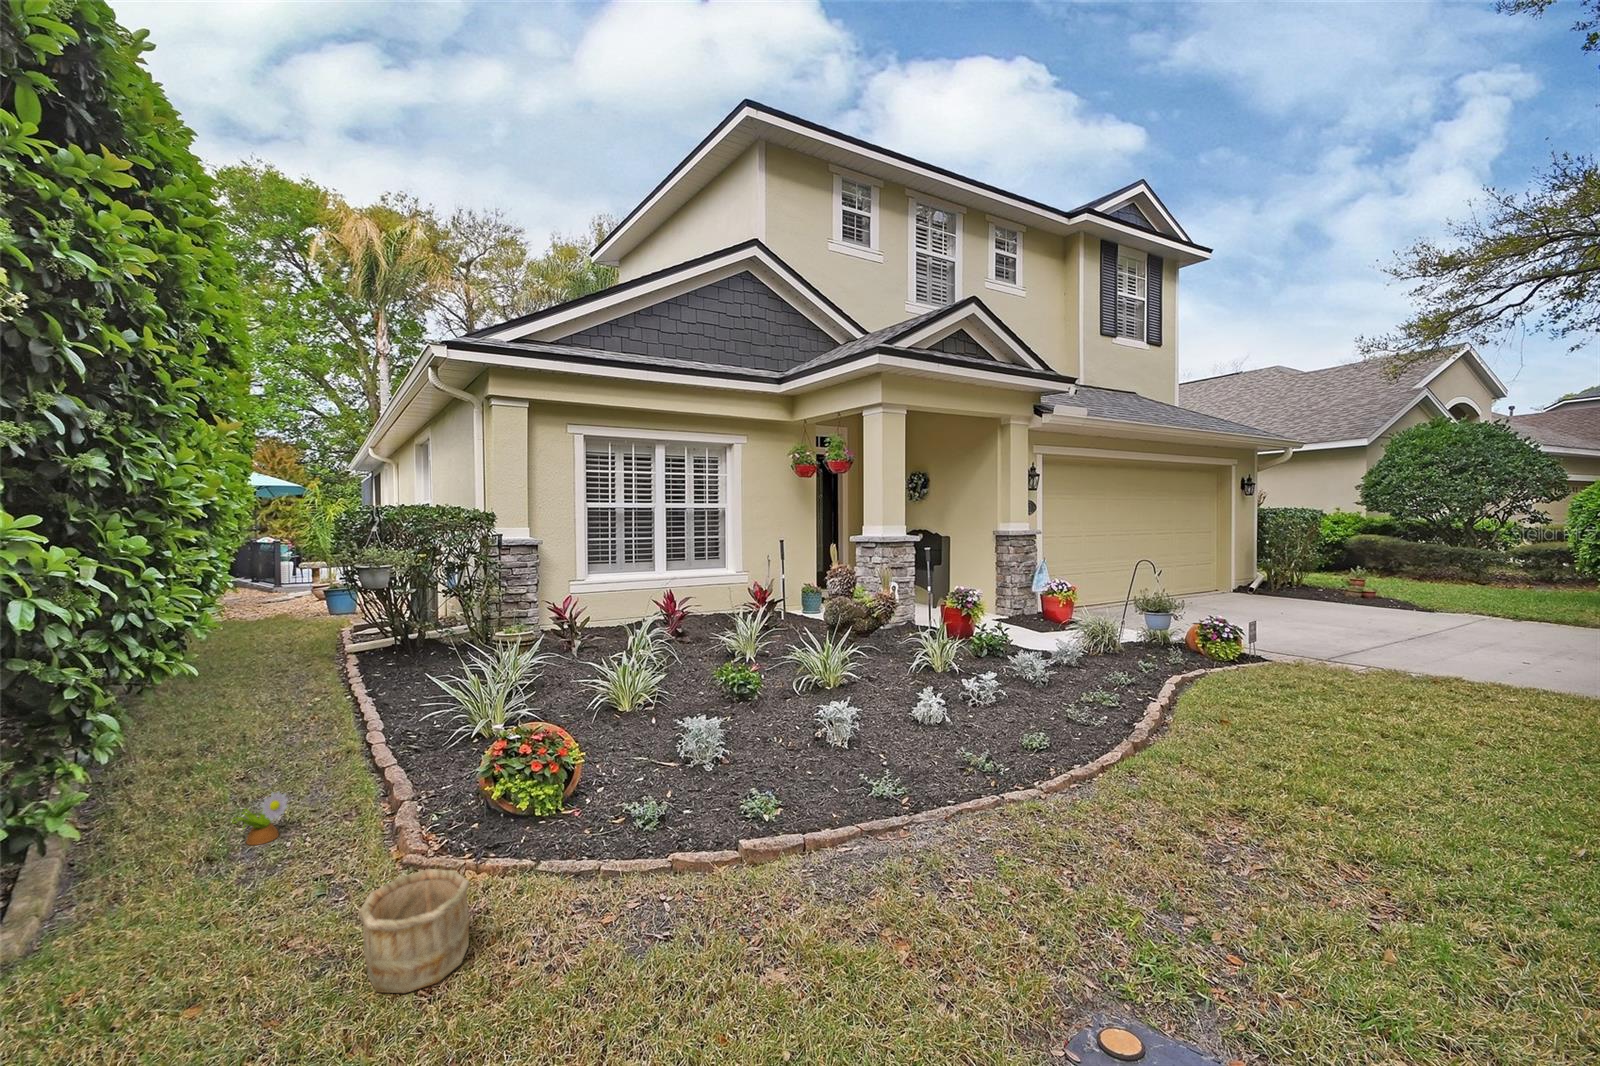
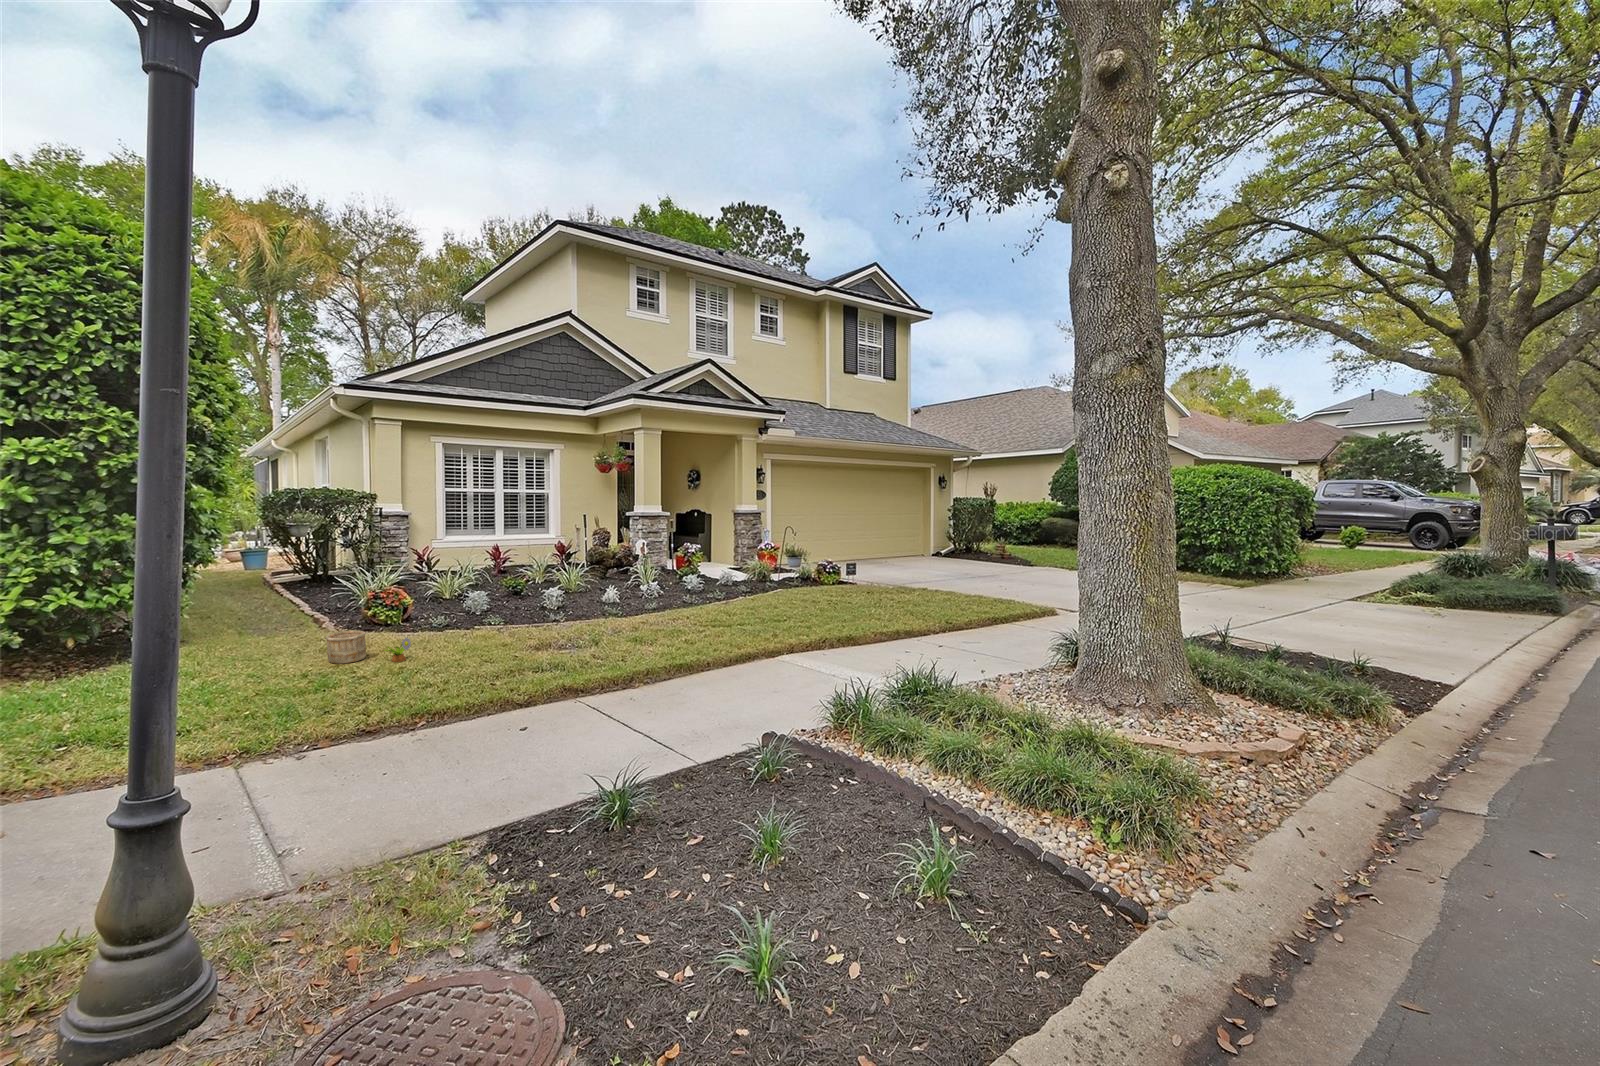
decorative plant: present [231,791,288,845] -> present [385,637,411,662]

